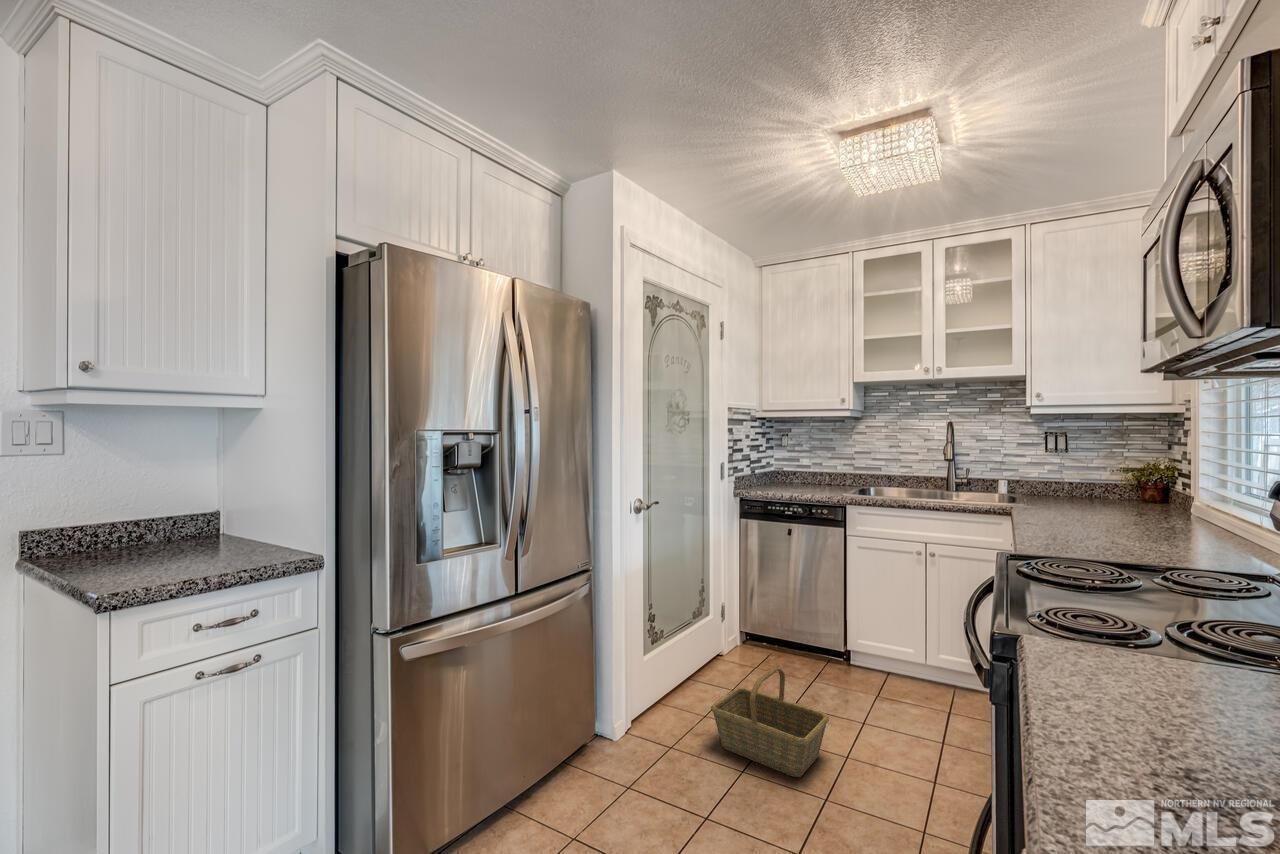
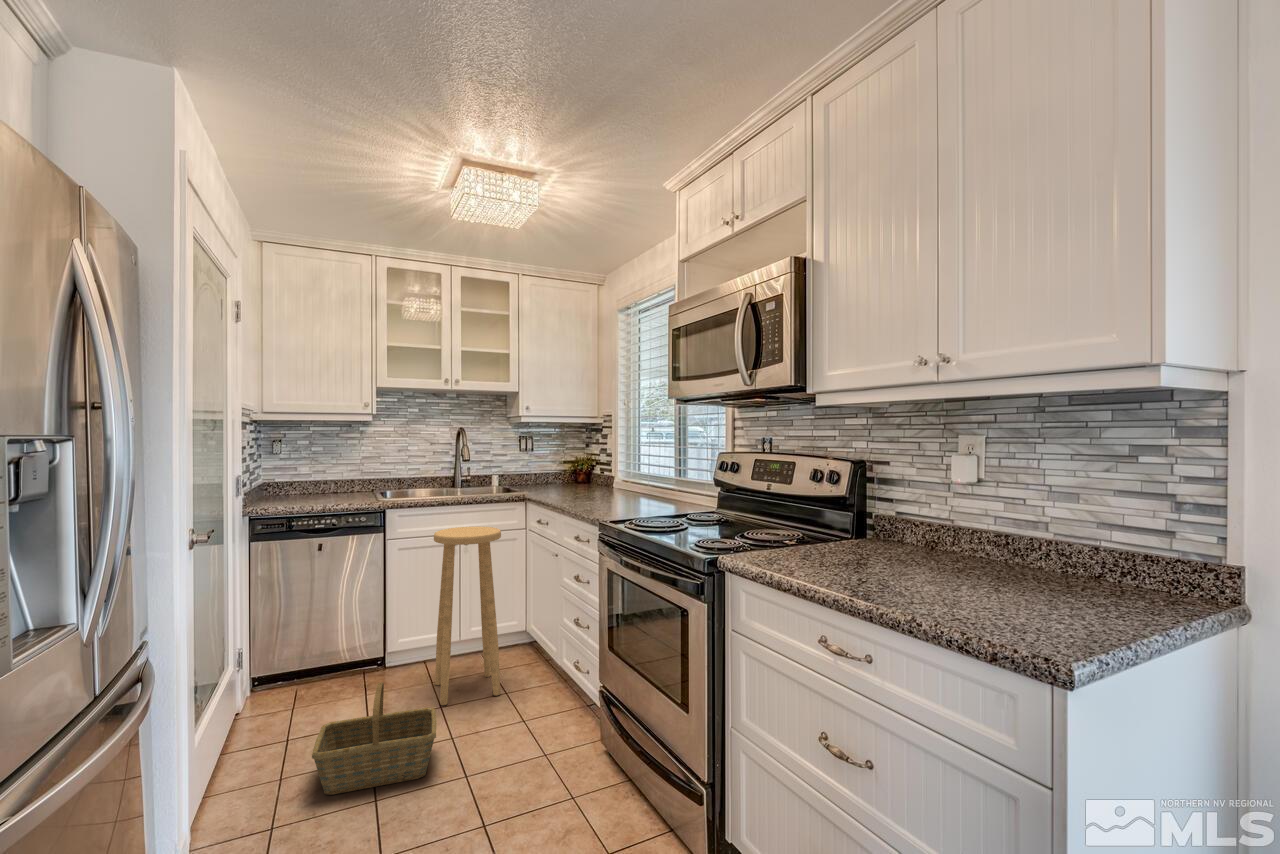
stool: none [866,533,947,738] -> present [434,527,501,705]

